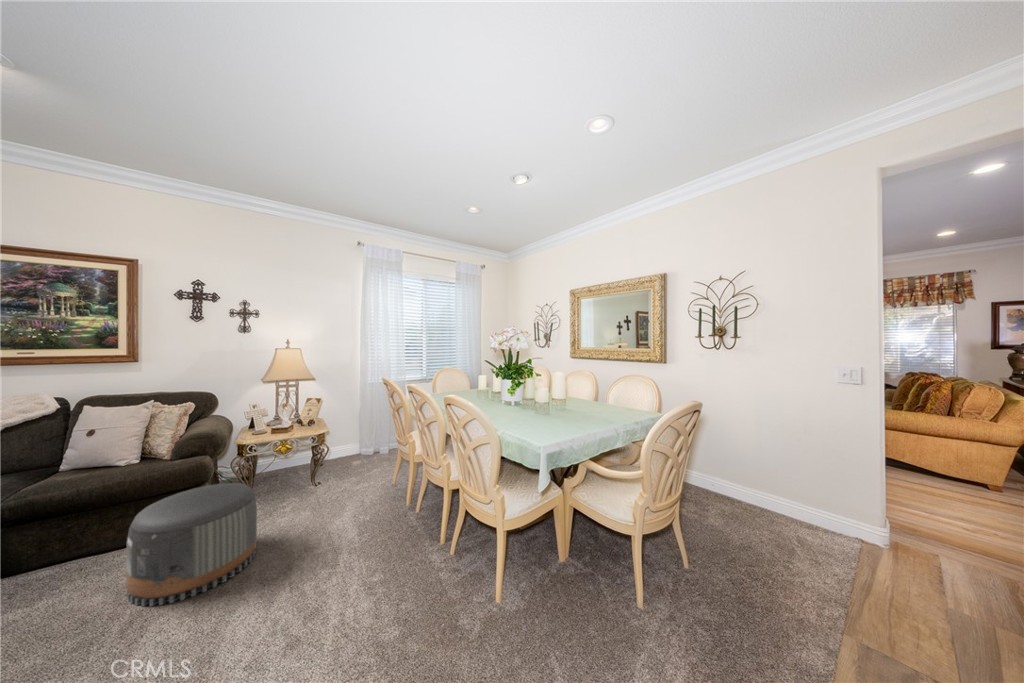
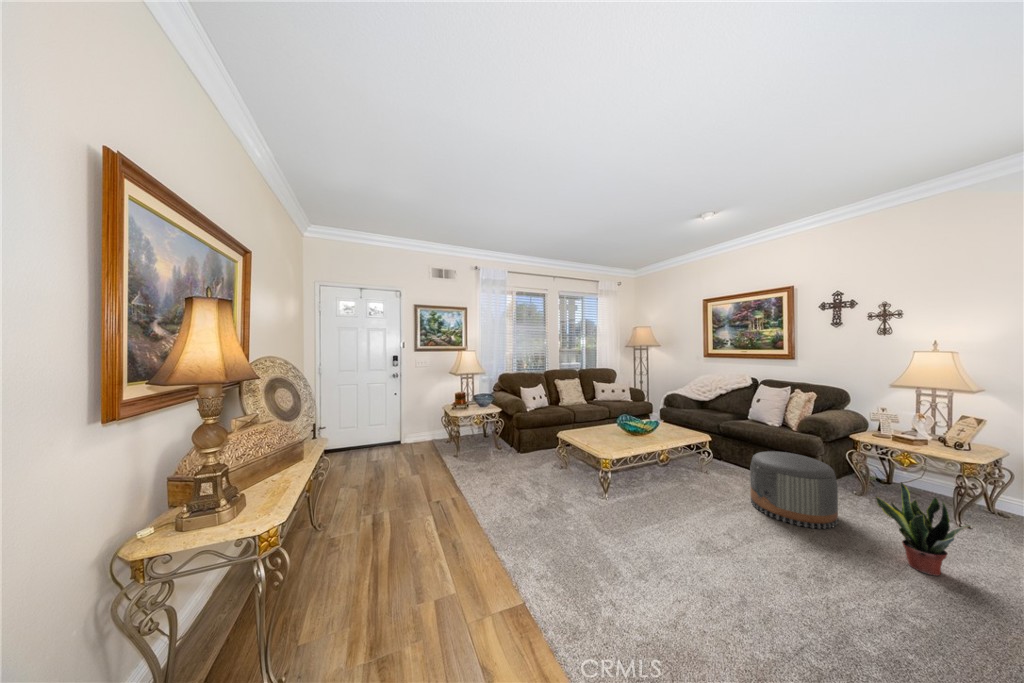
potted plant: none [310,468,363,541] -> present [876,482,972,576]

